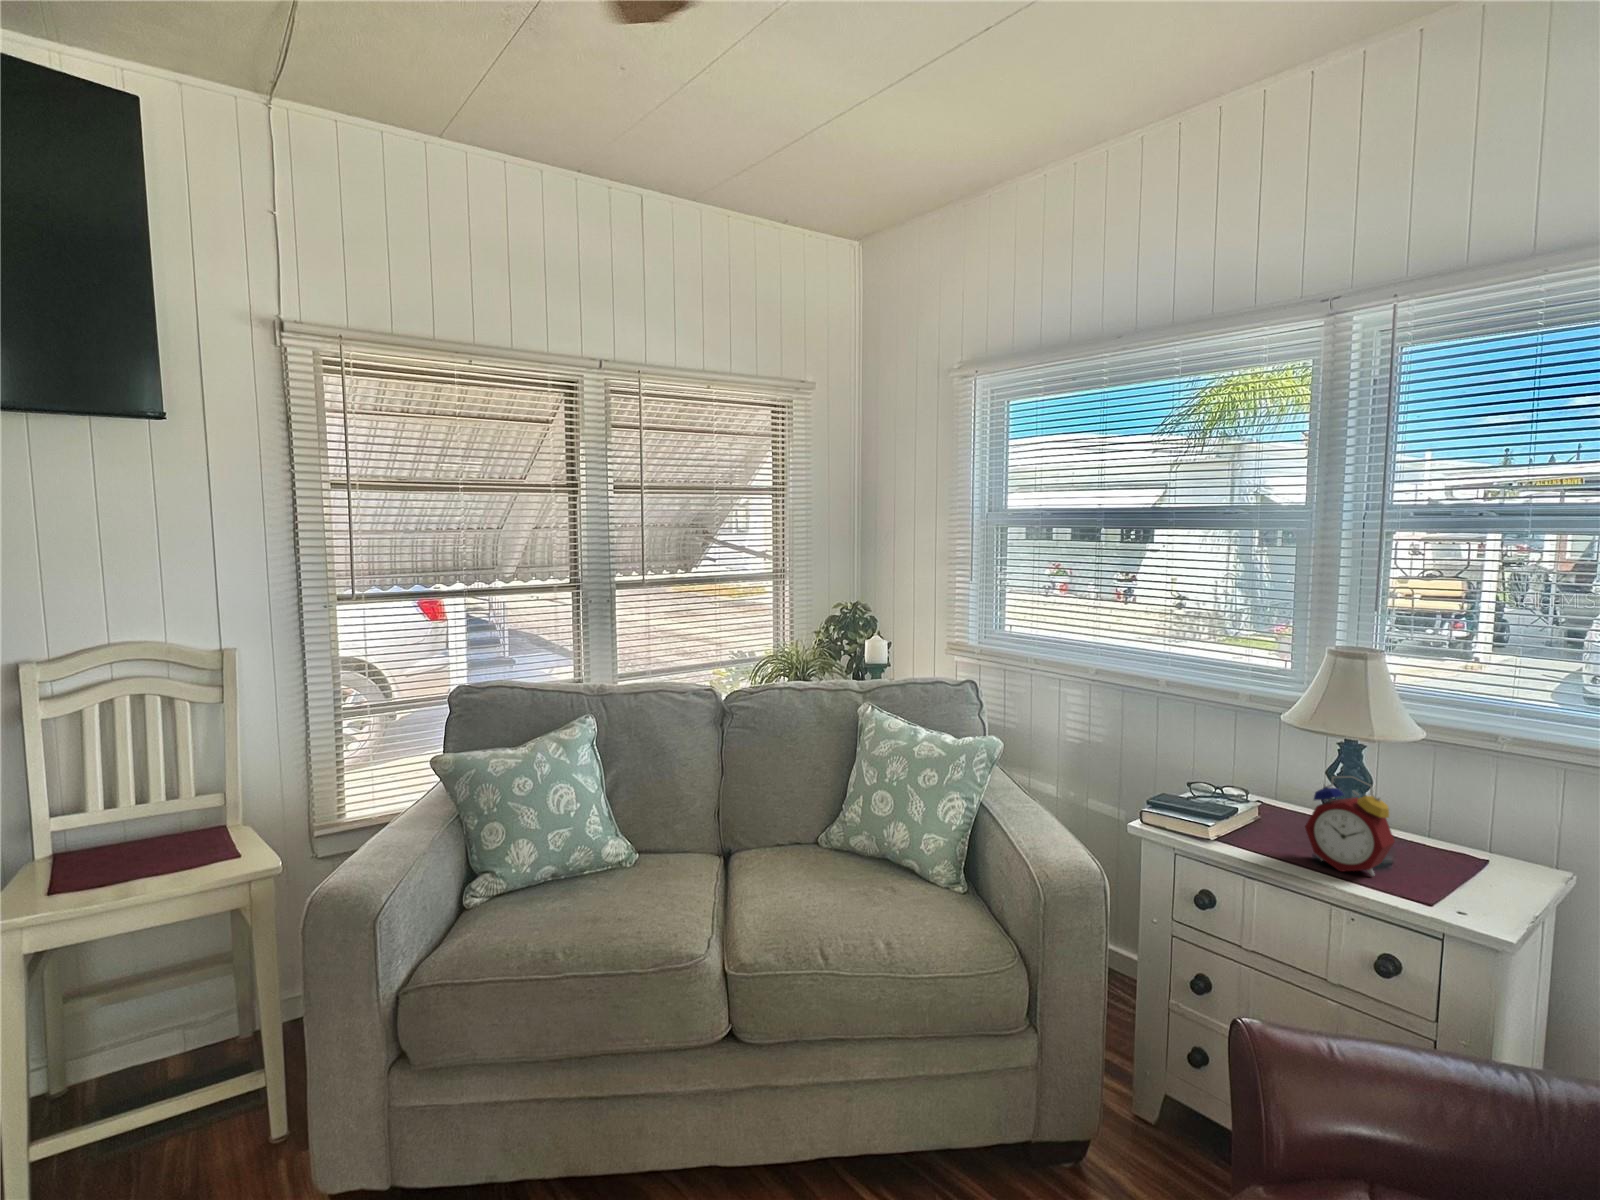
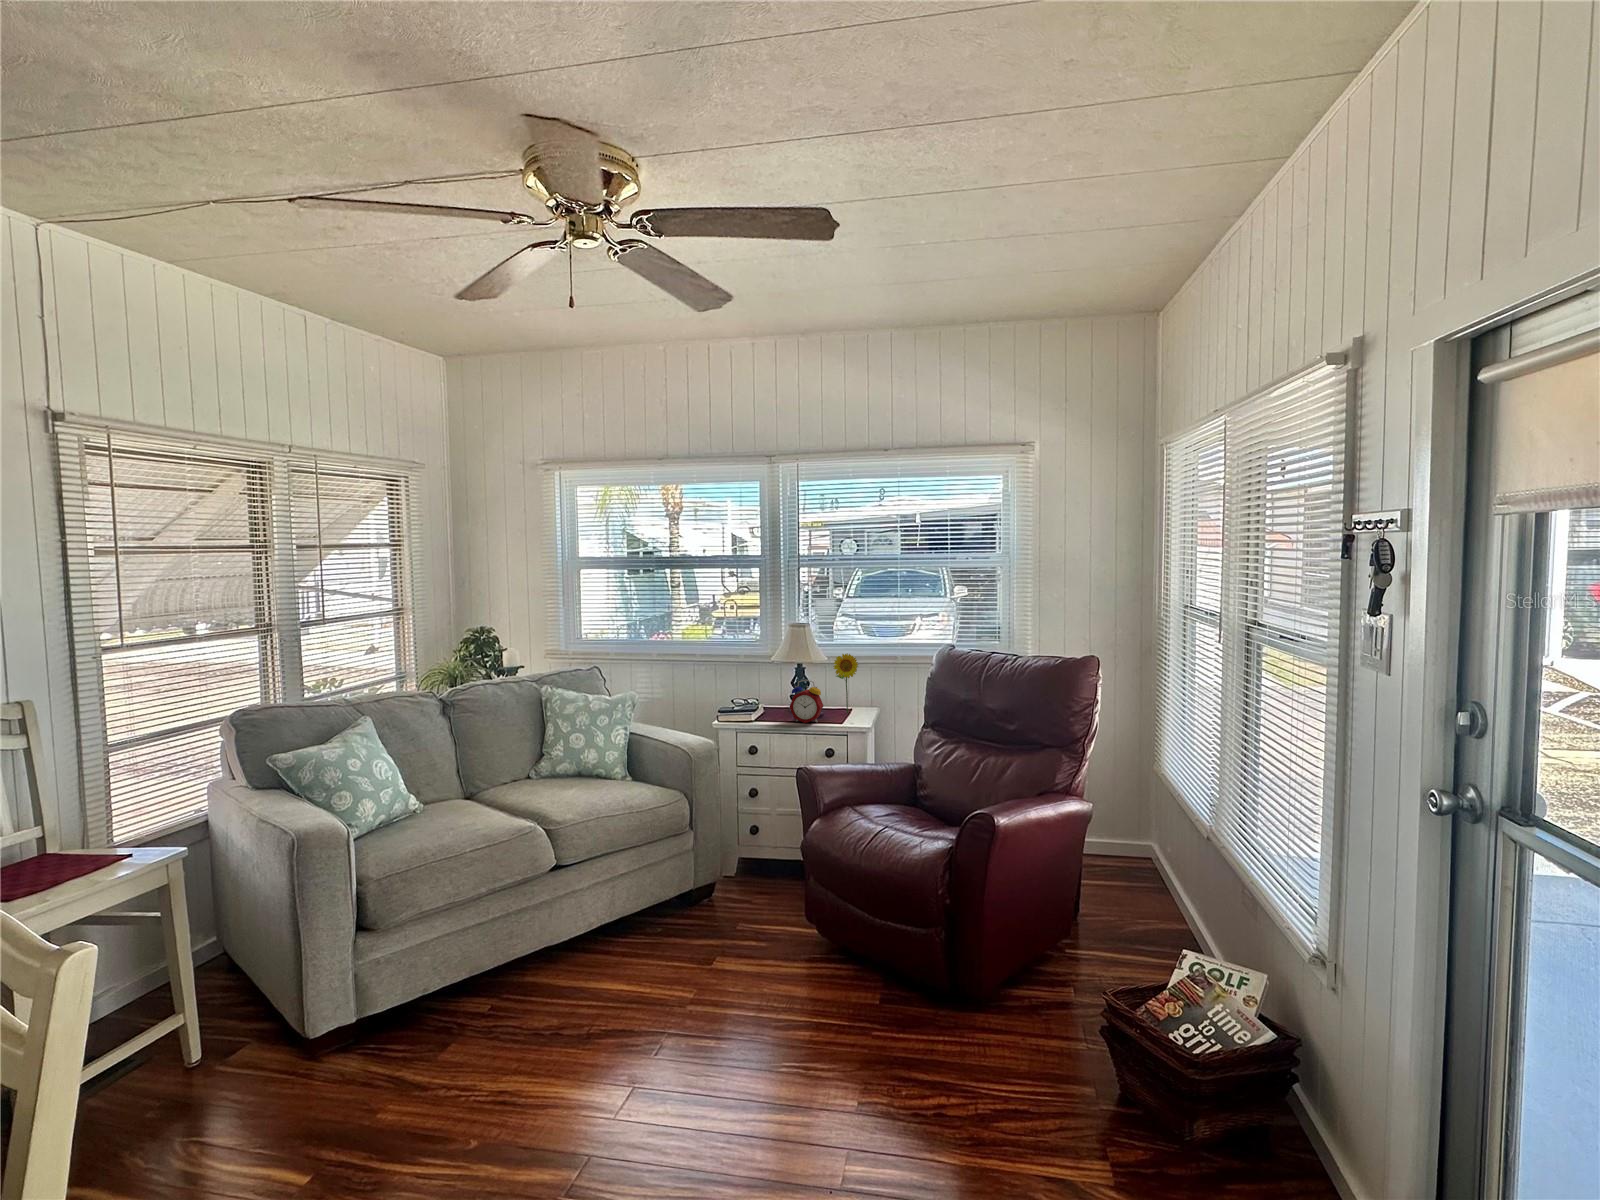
flower: none [1435,731,1511,867] -> present [834,653,858,713]

